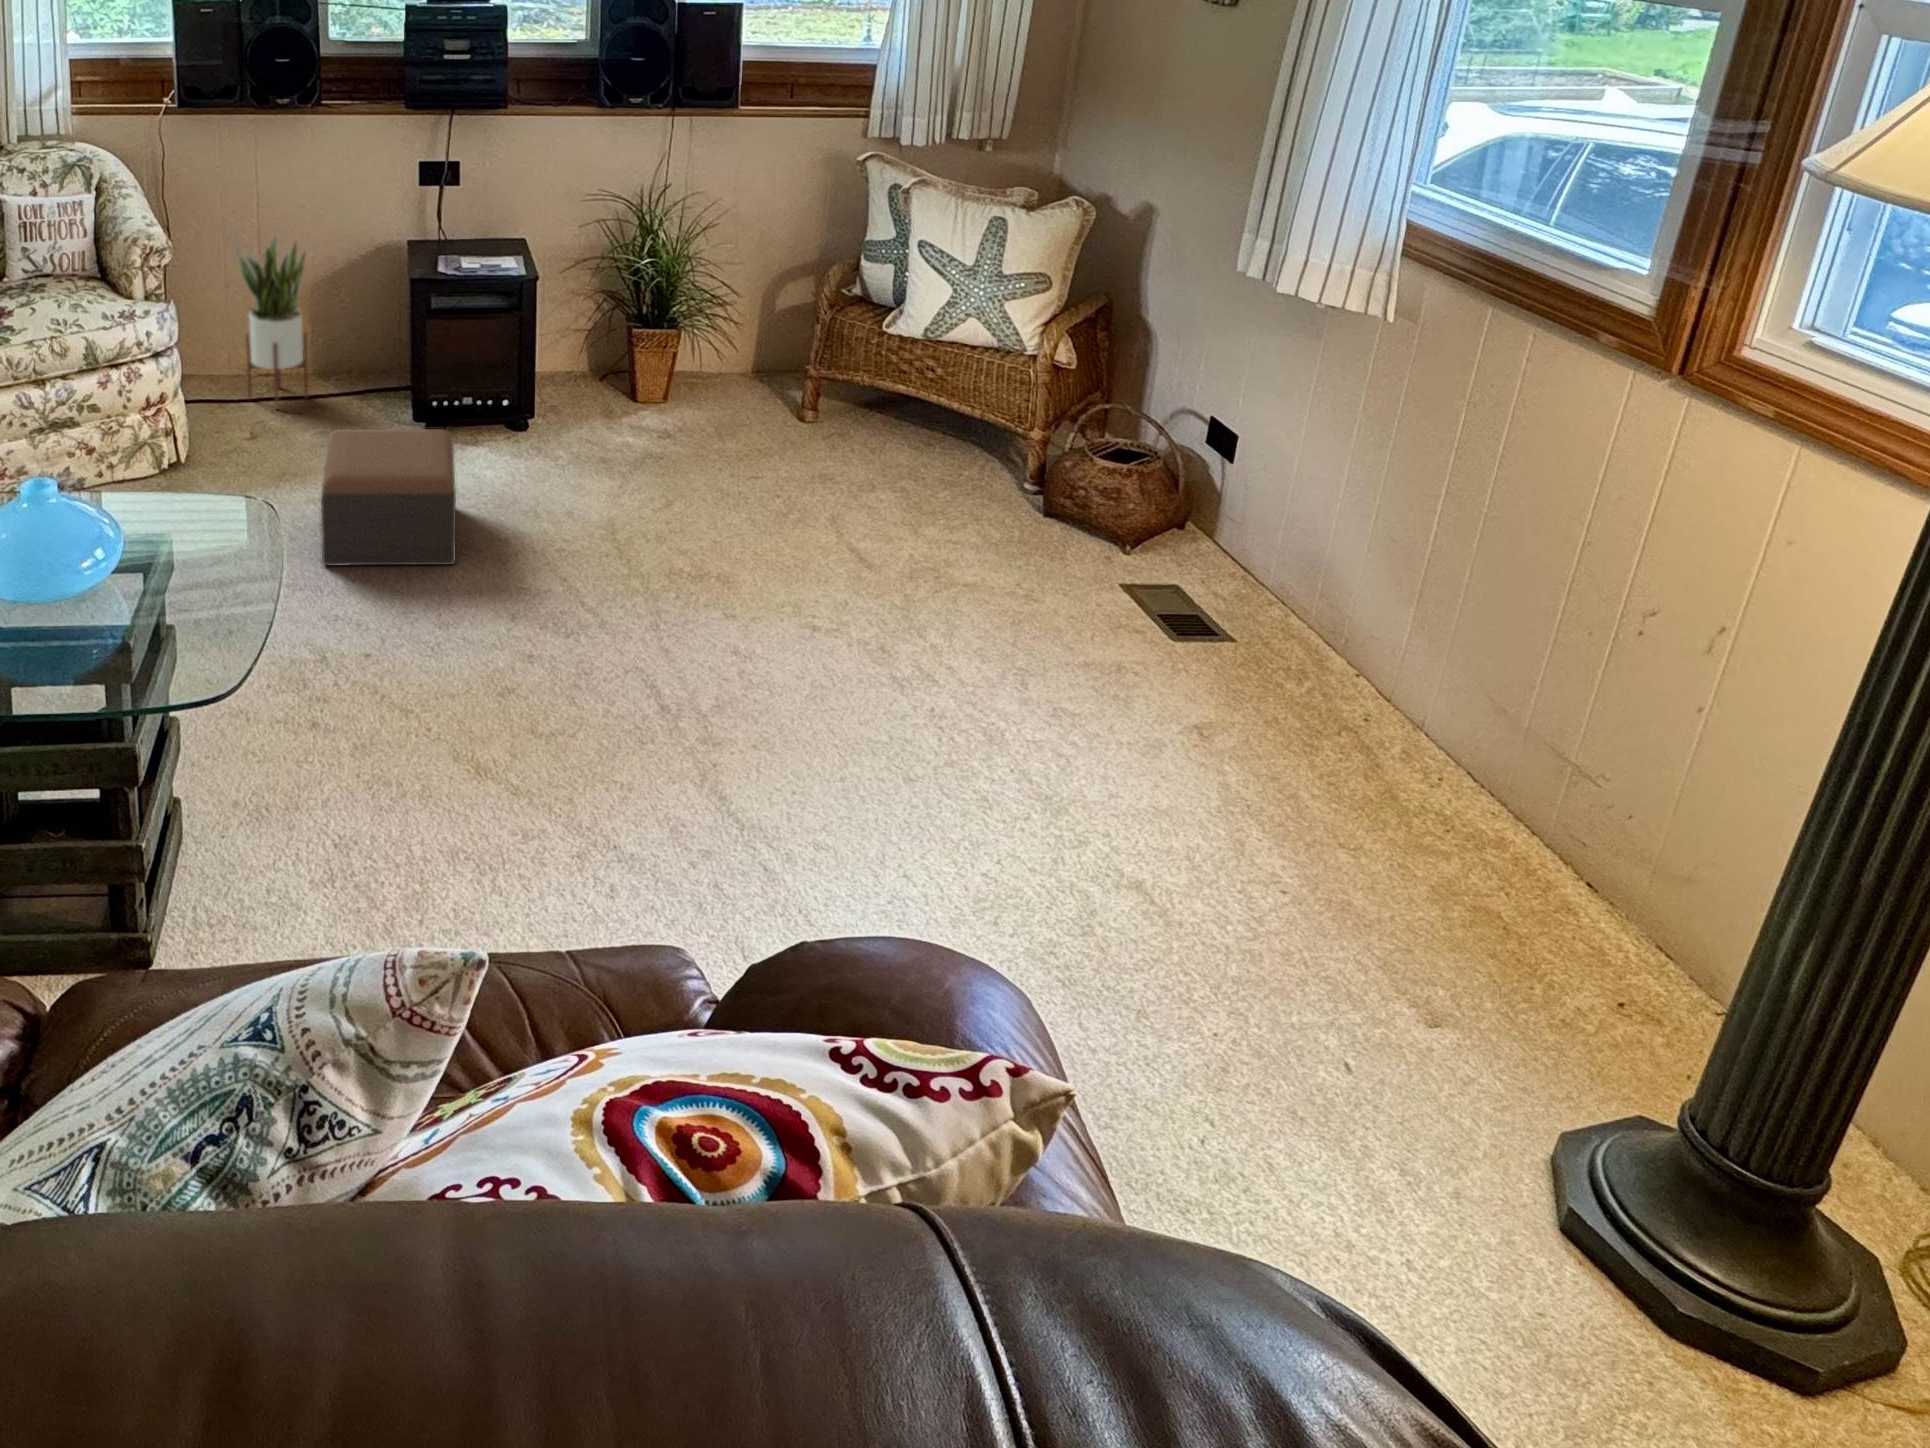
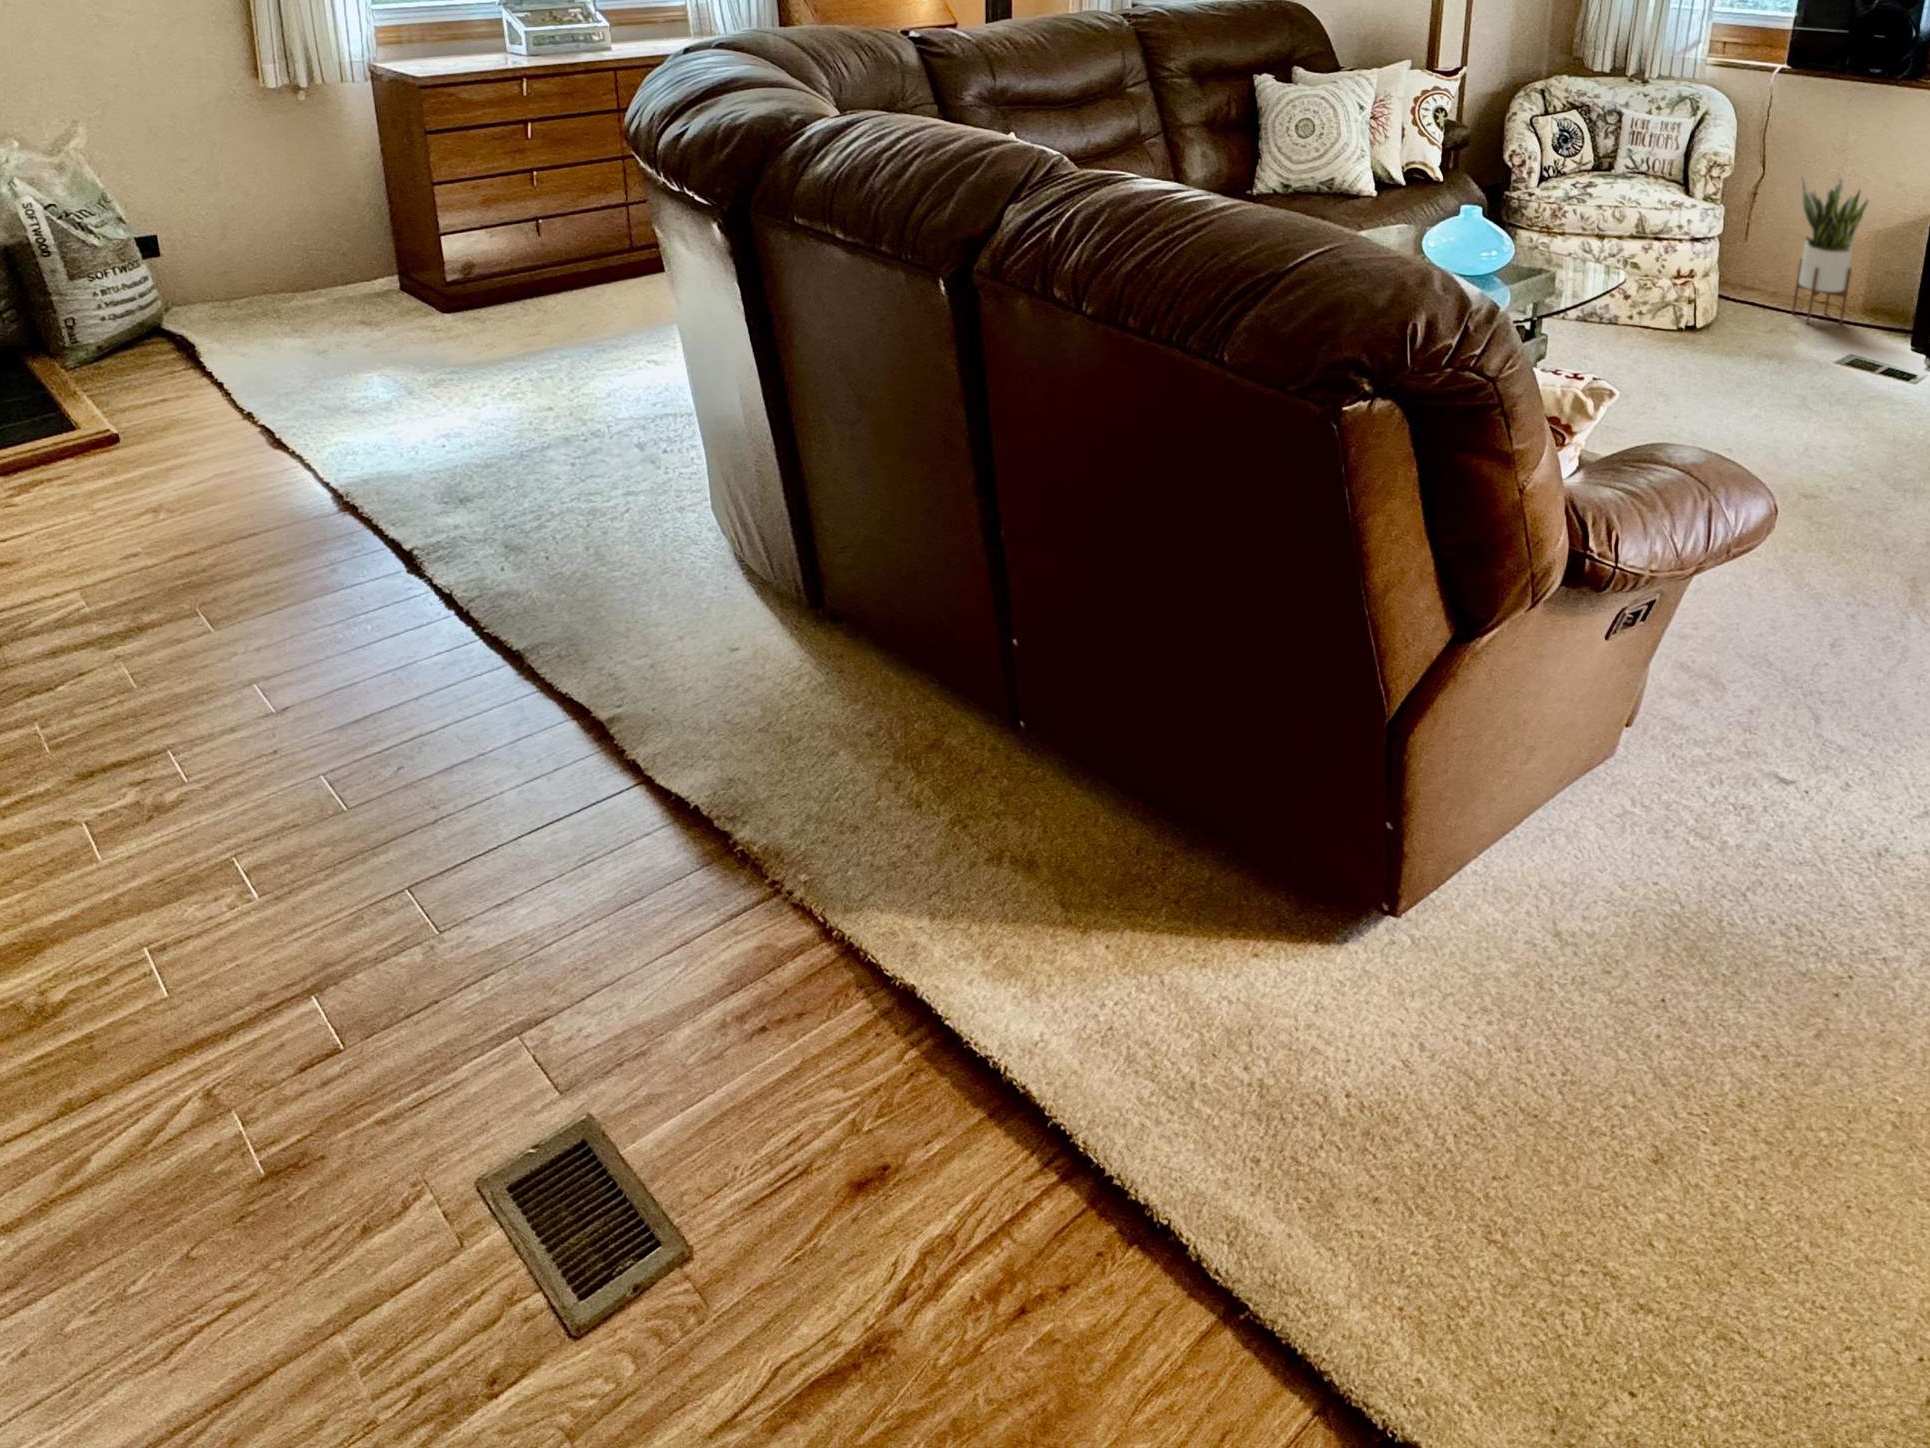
footstool: present [321,429,456,566] -> none [1737,315,1893,432]

